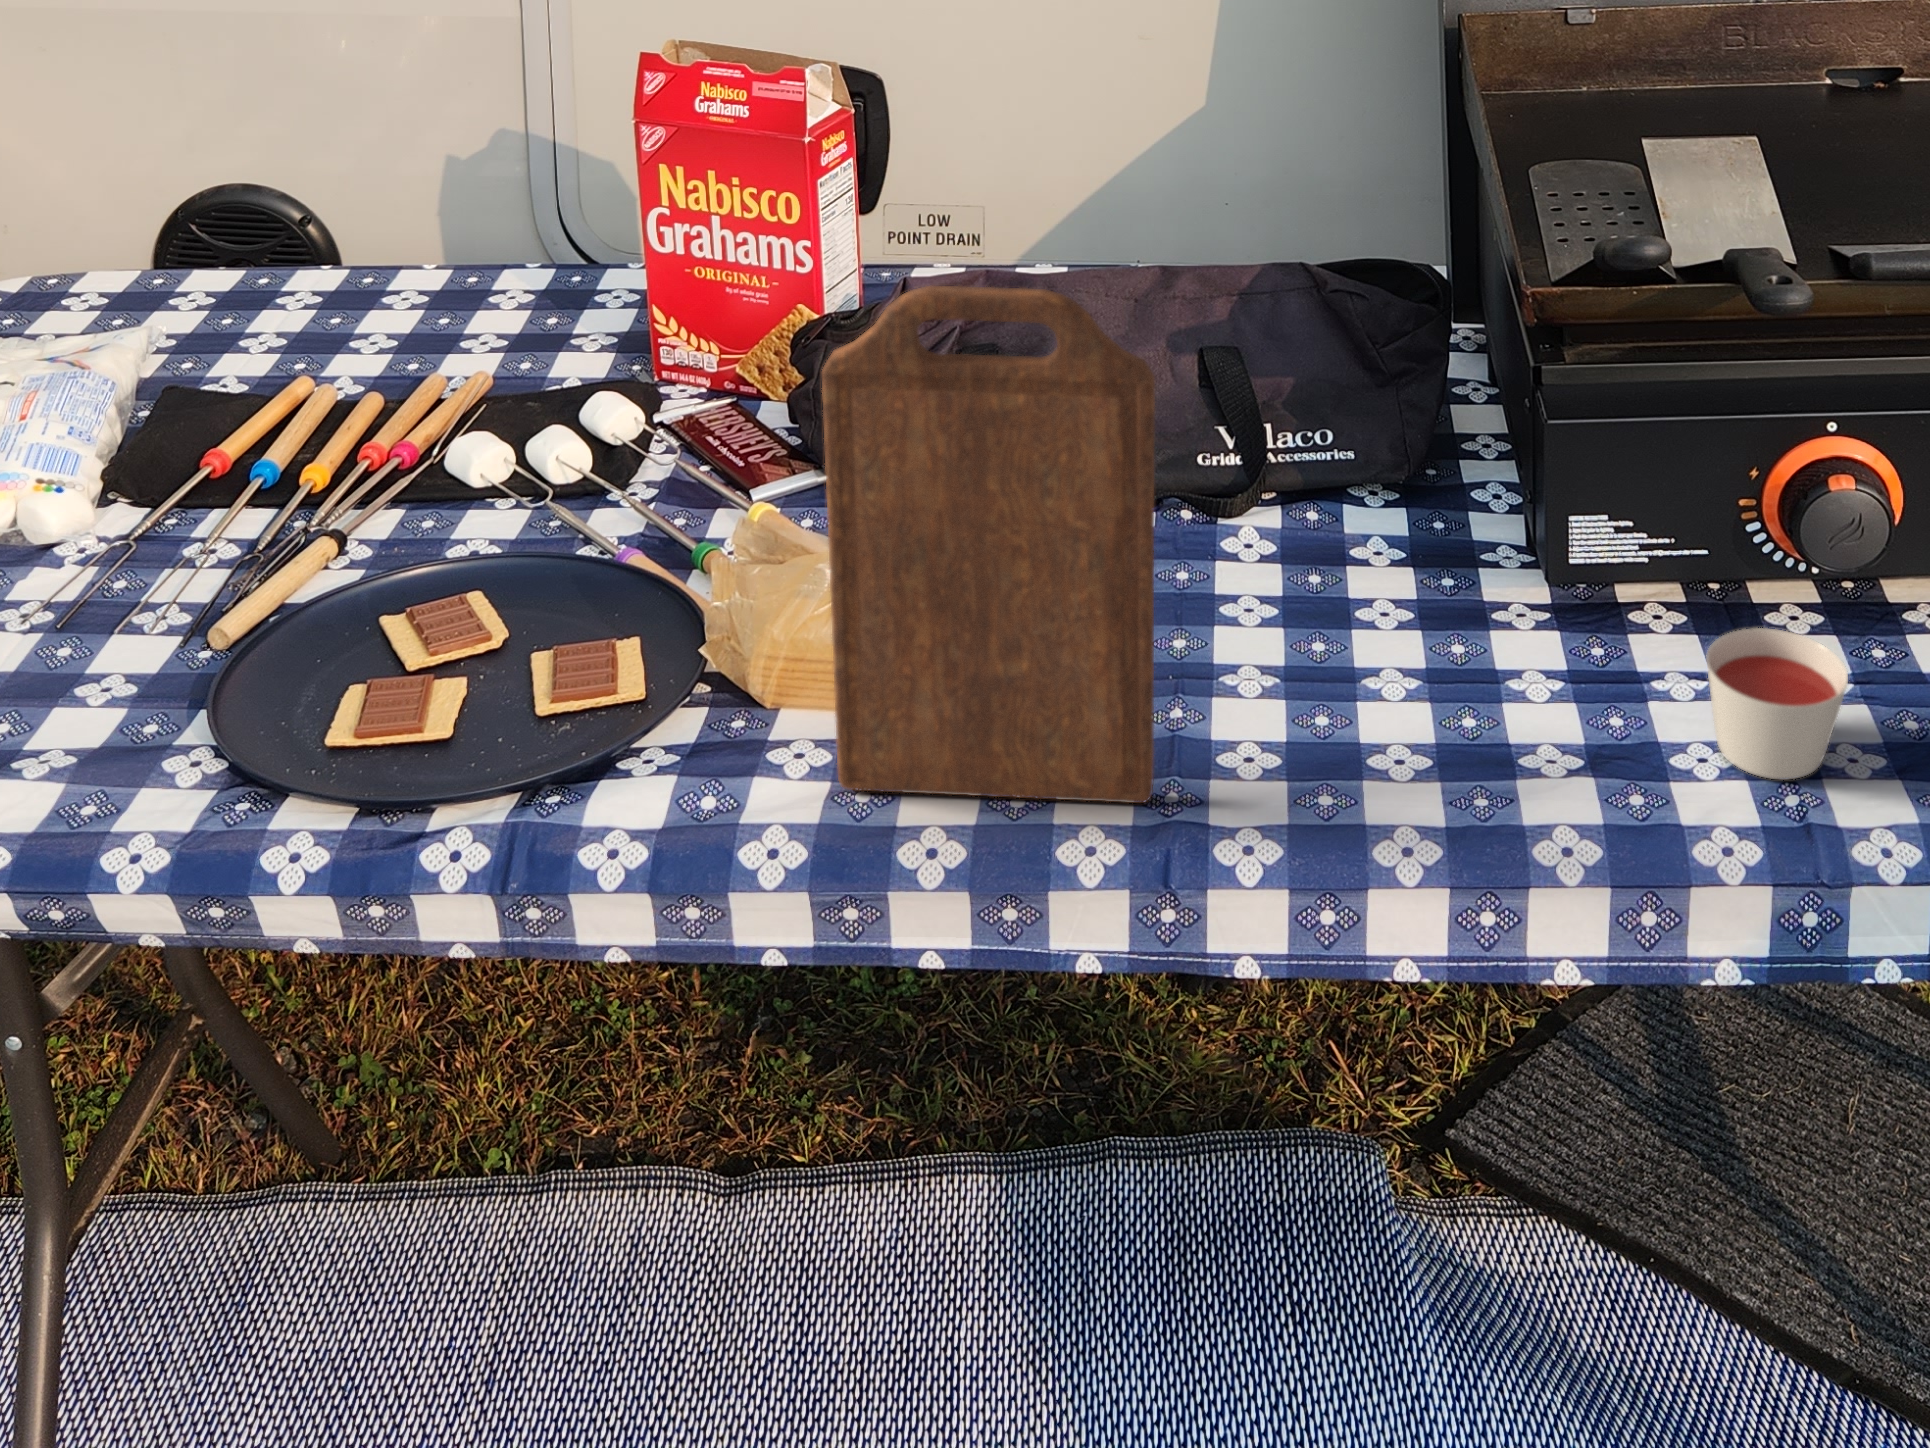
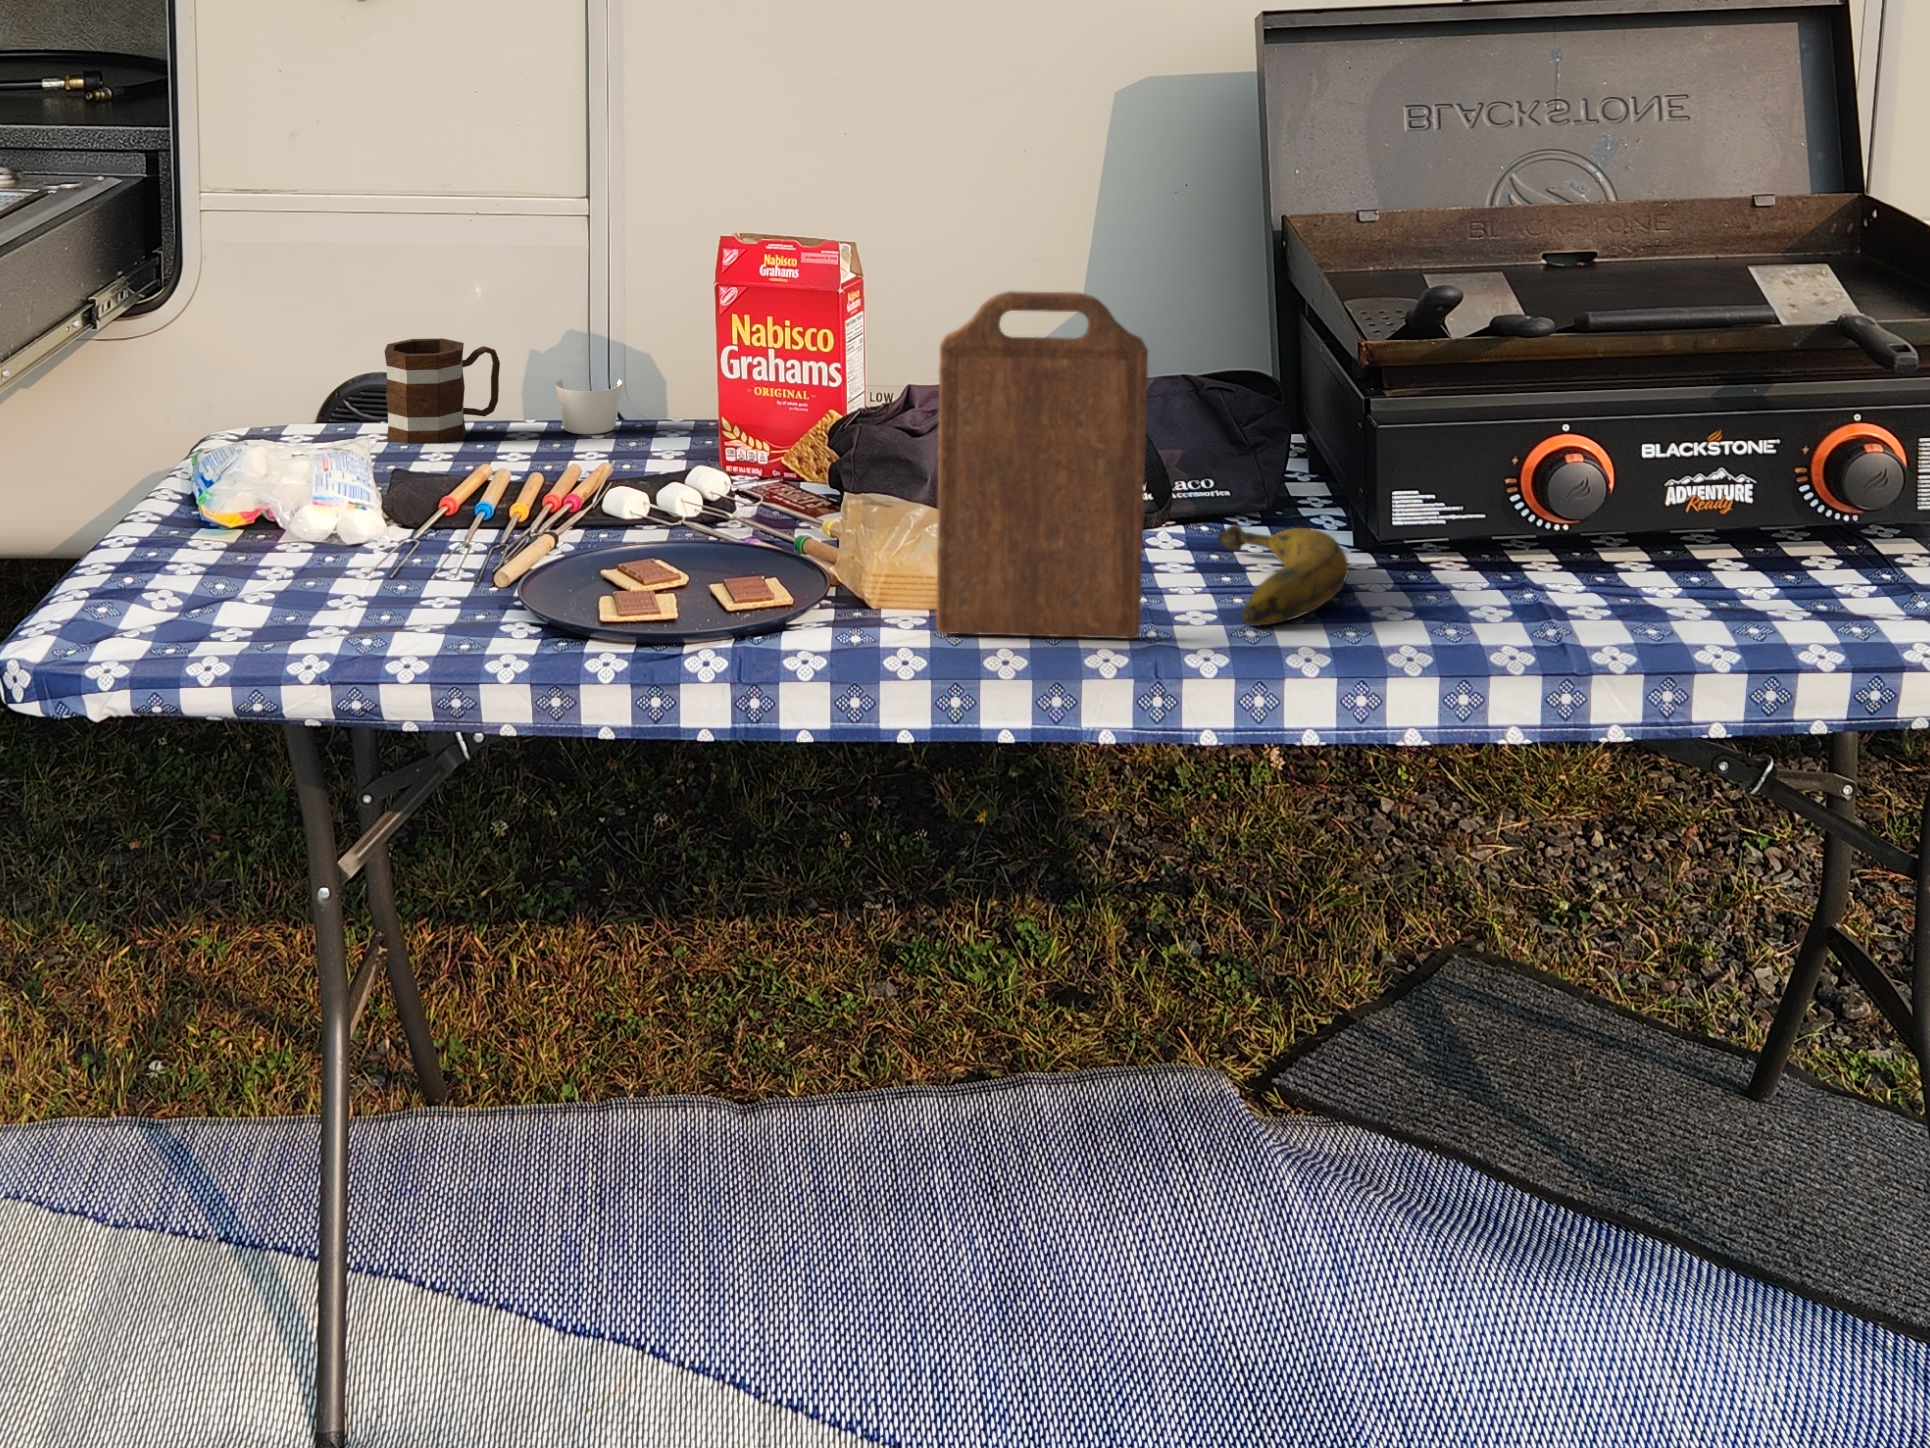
mug: none [195,166,375,327] -> present [384,338,500,444]
banana: none [1319,527,1499,766] -> present [1218,524,1349,626]
candle: present [1706,628,1848,779] -> present [555,379,622,434]

